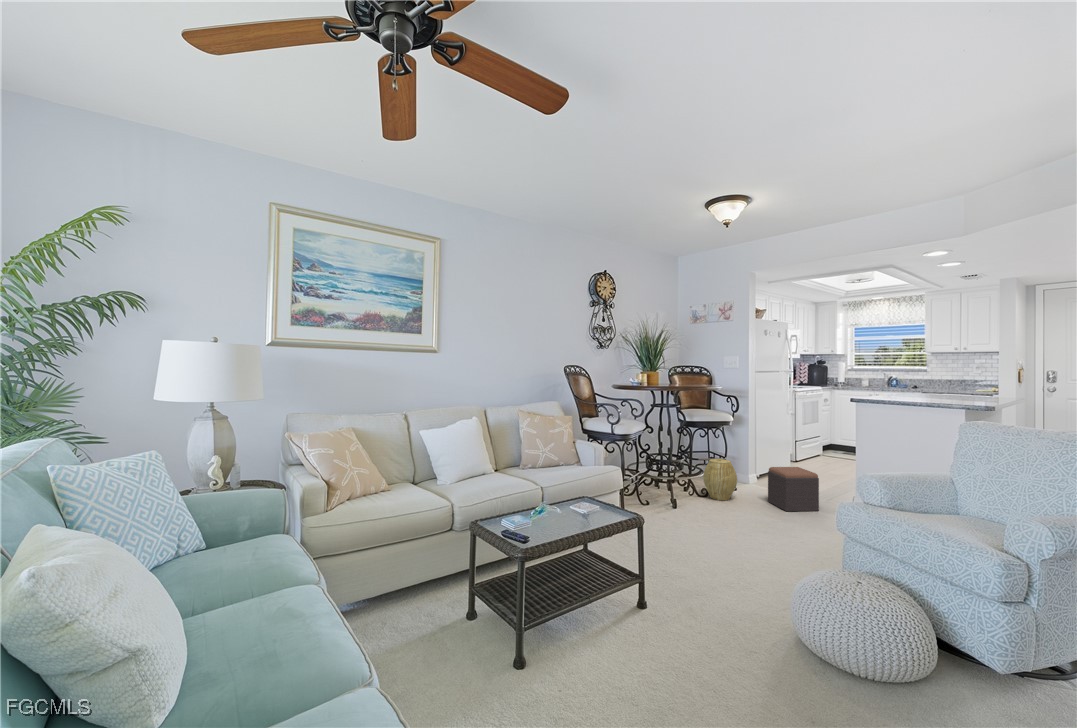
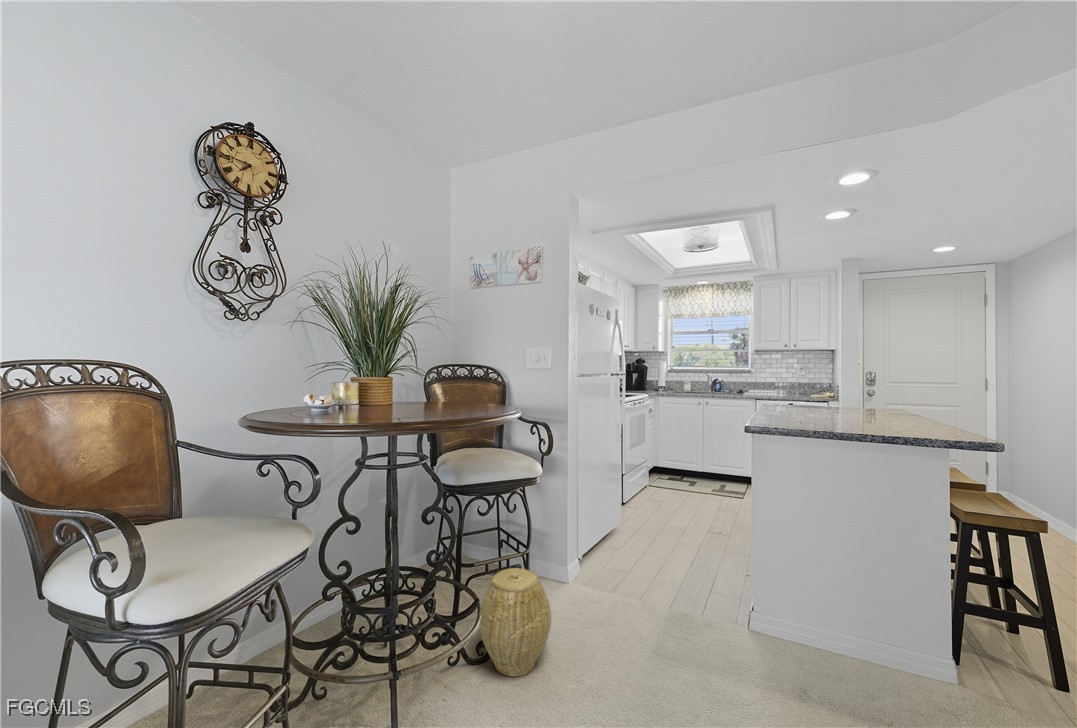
footstool: present [768,467,819,511] -> none [612,572,716,704]

